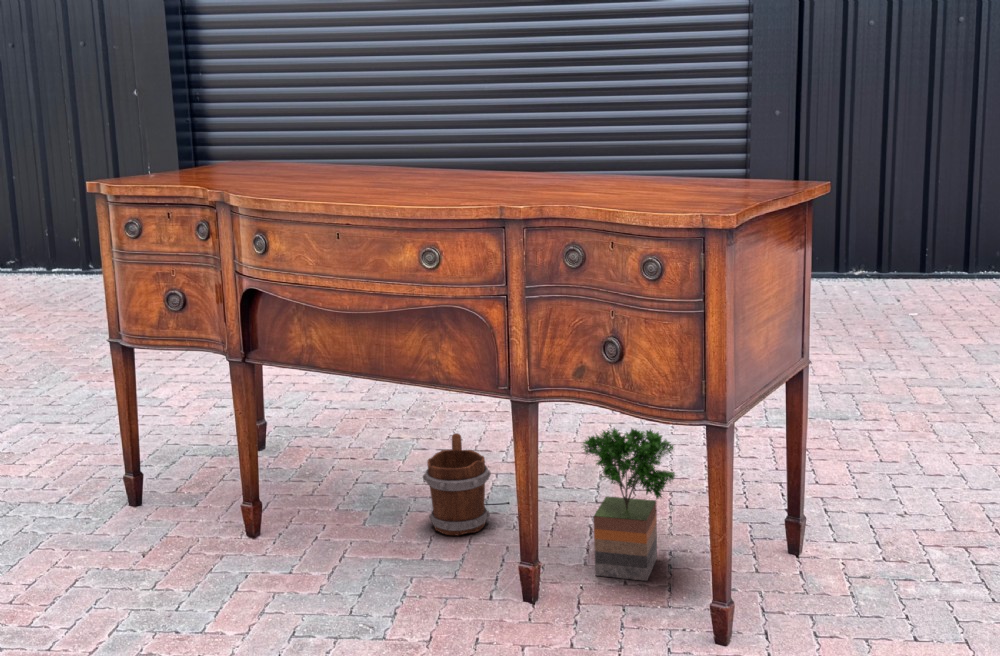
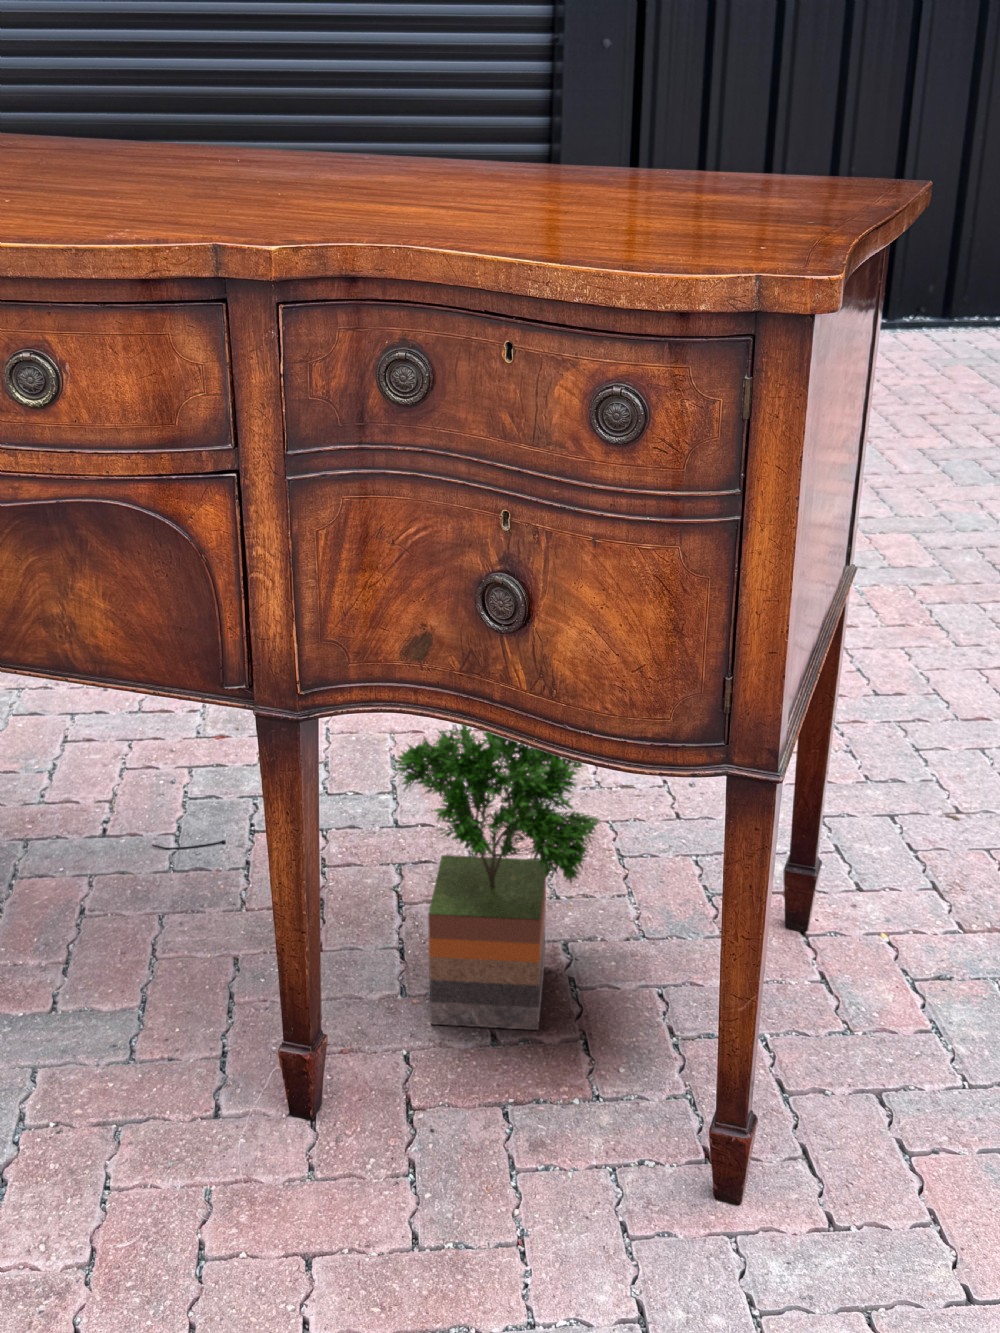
bucket: present [423,433,491,535] -> none [41,713,189,937]

